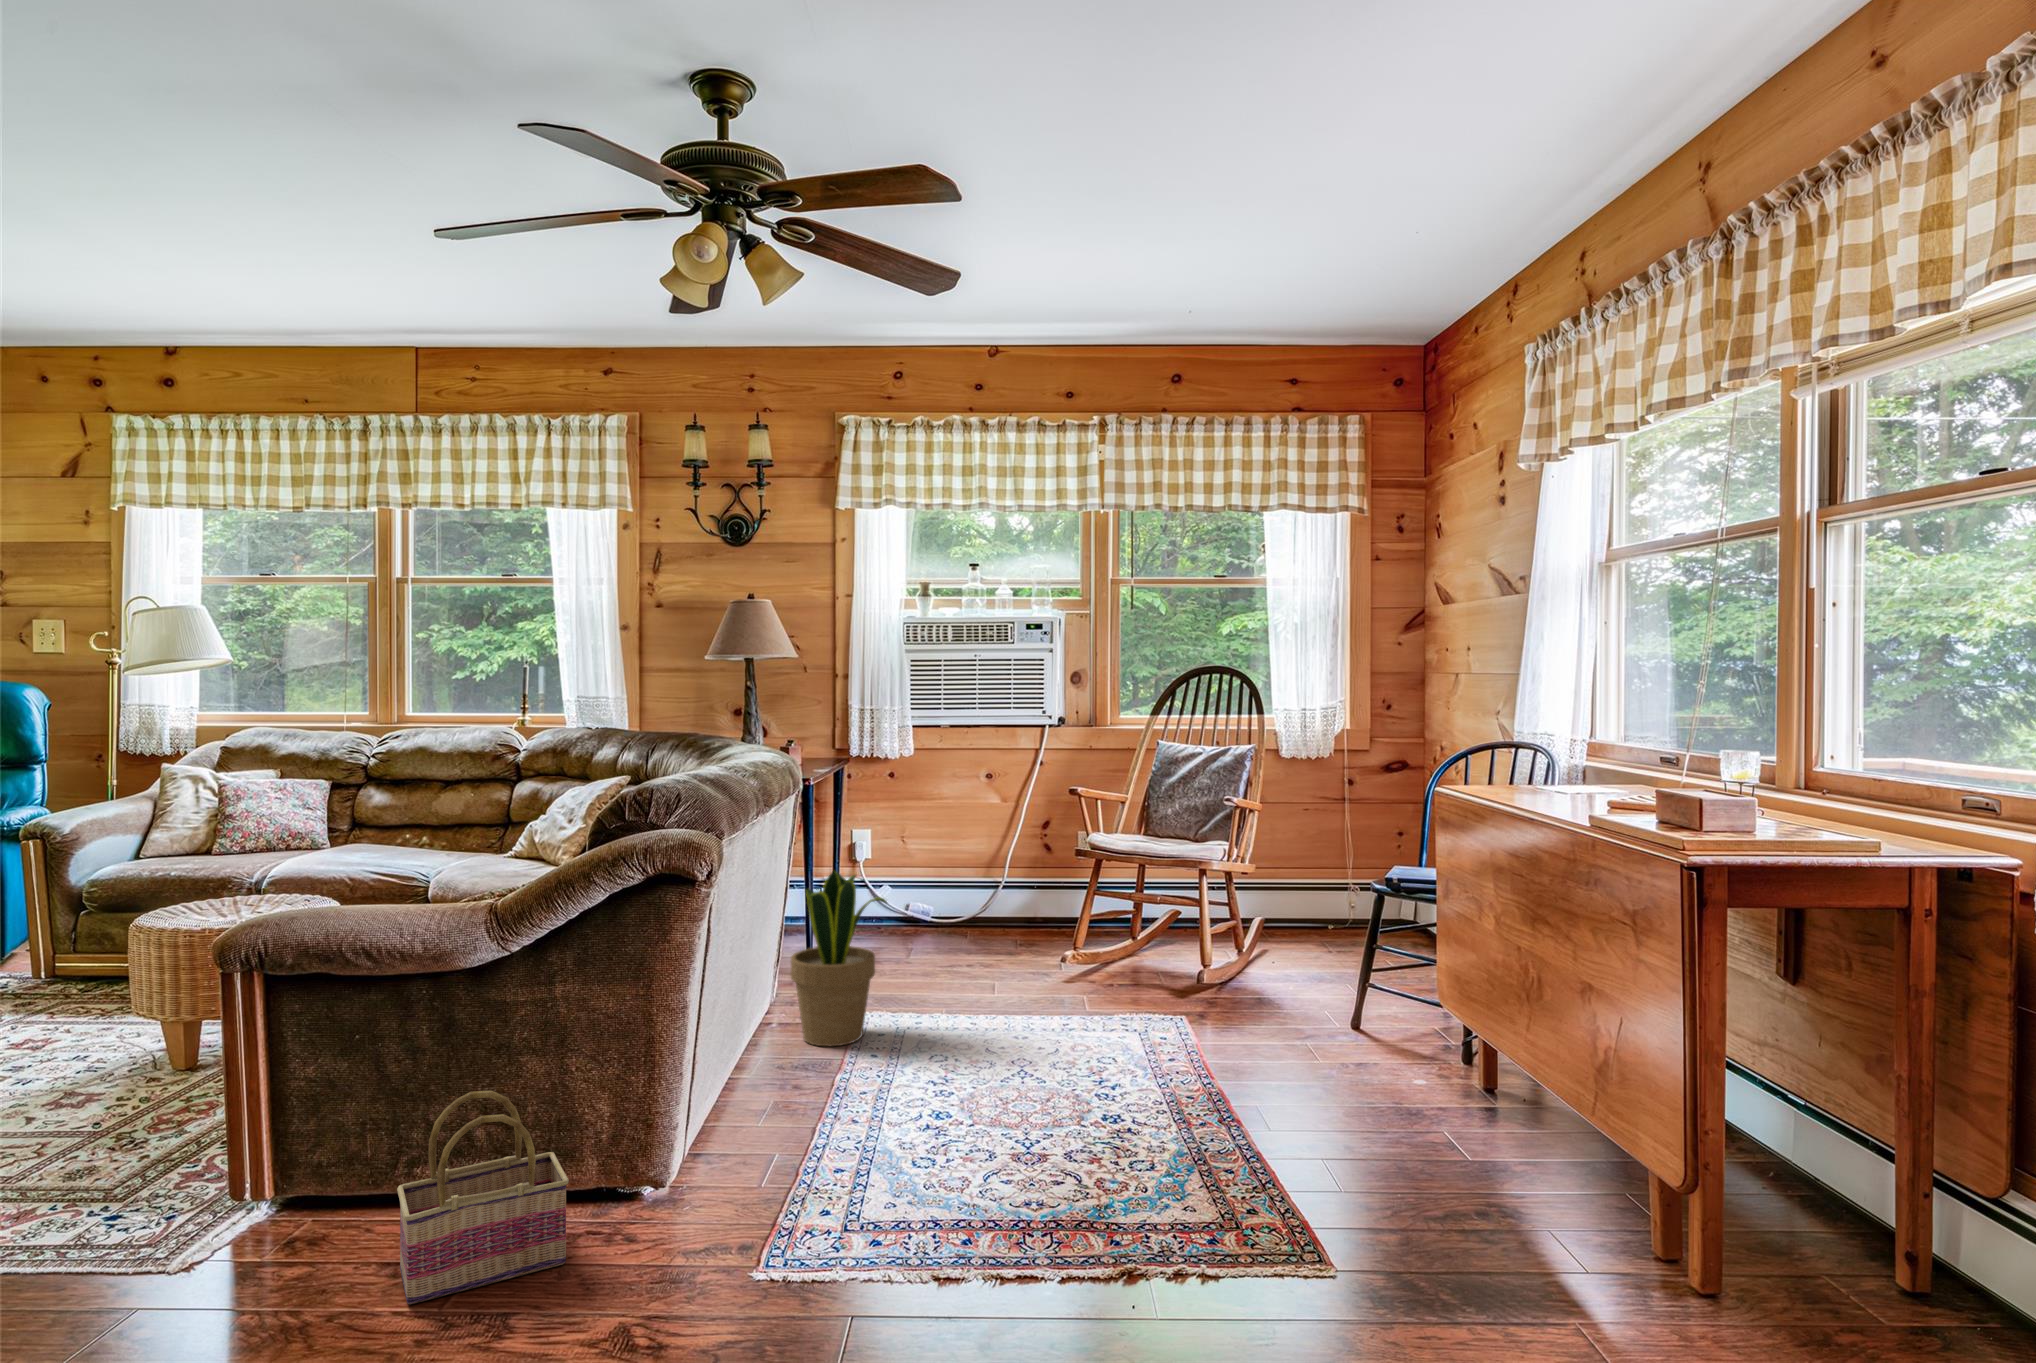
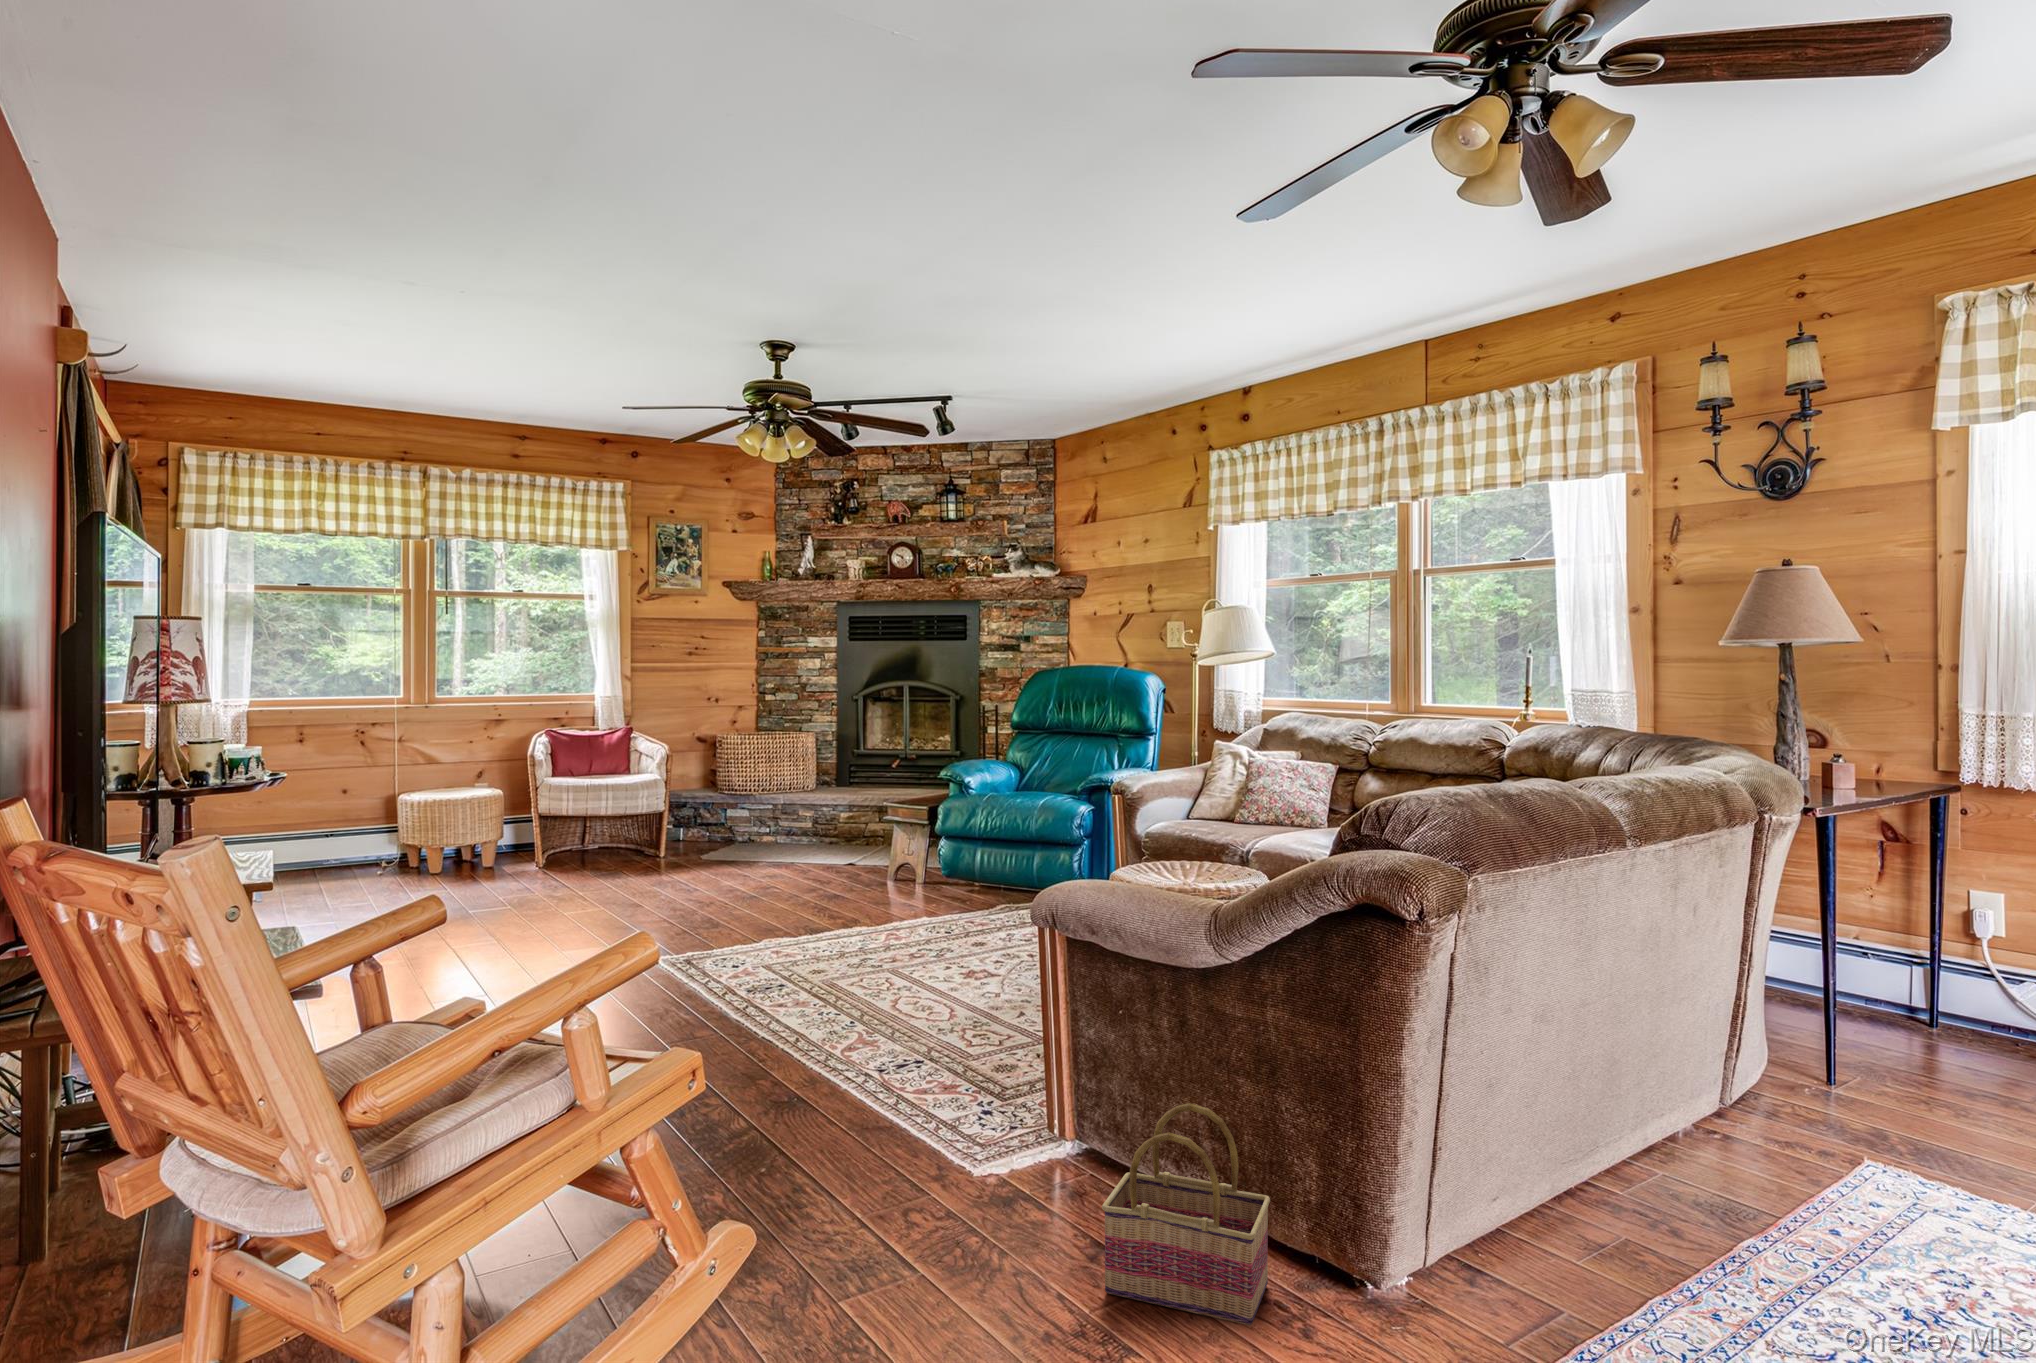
potted plant: present [791,871,887,1046] -> none [1723,946,1888,1201]

